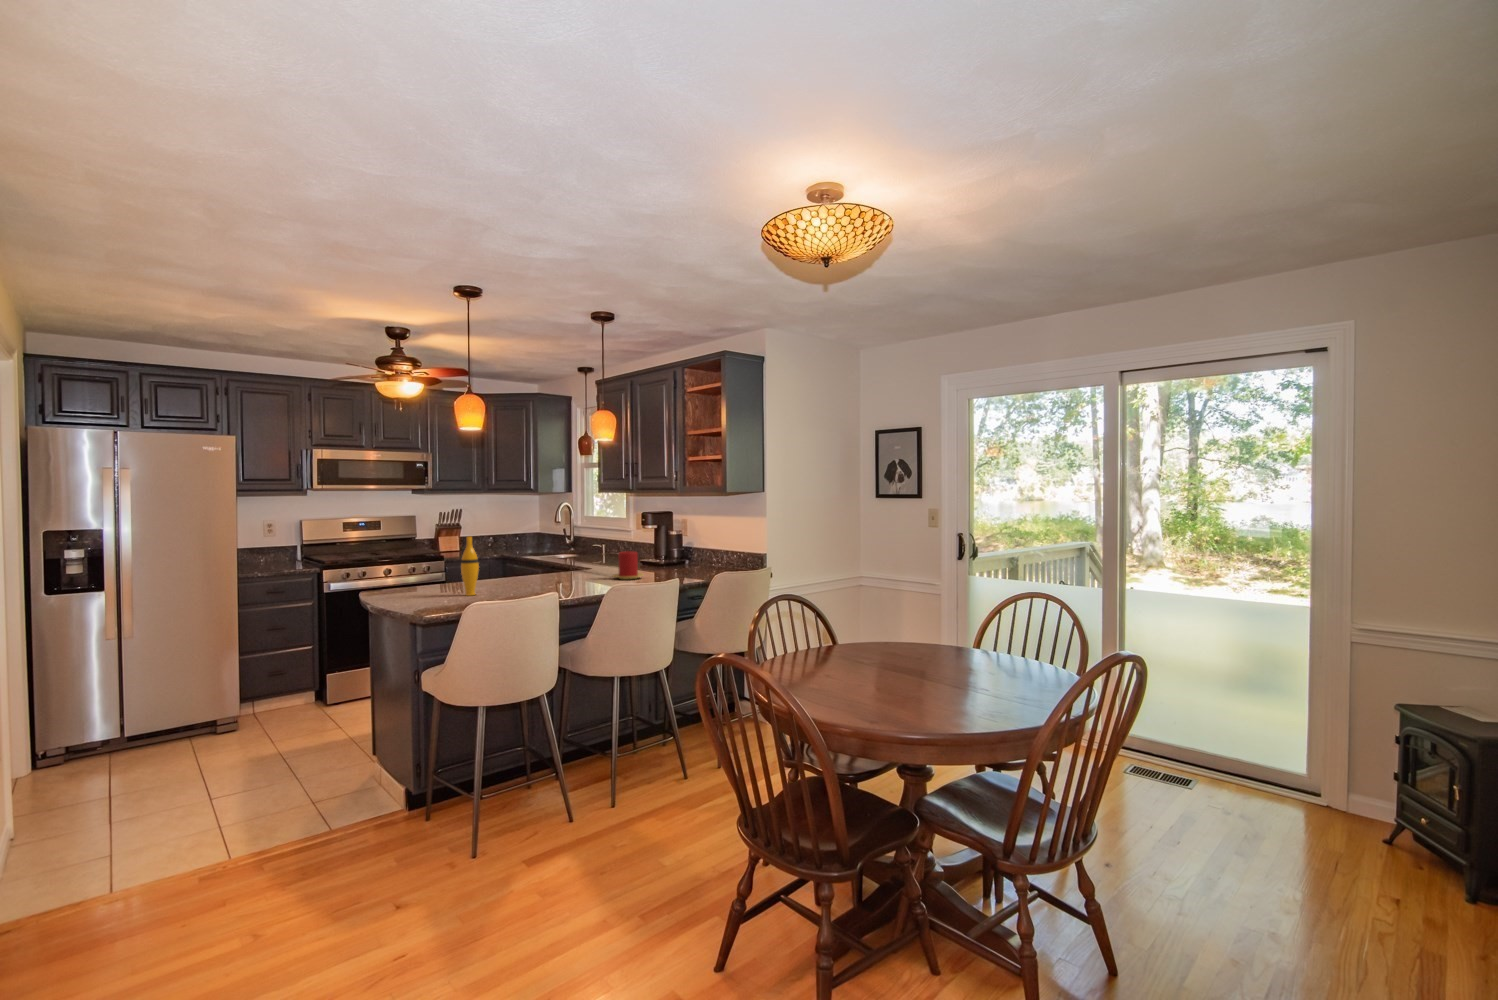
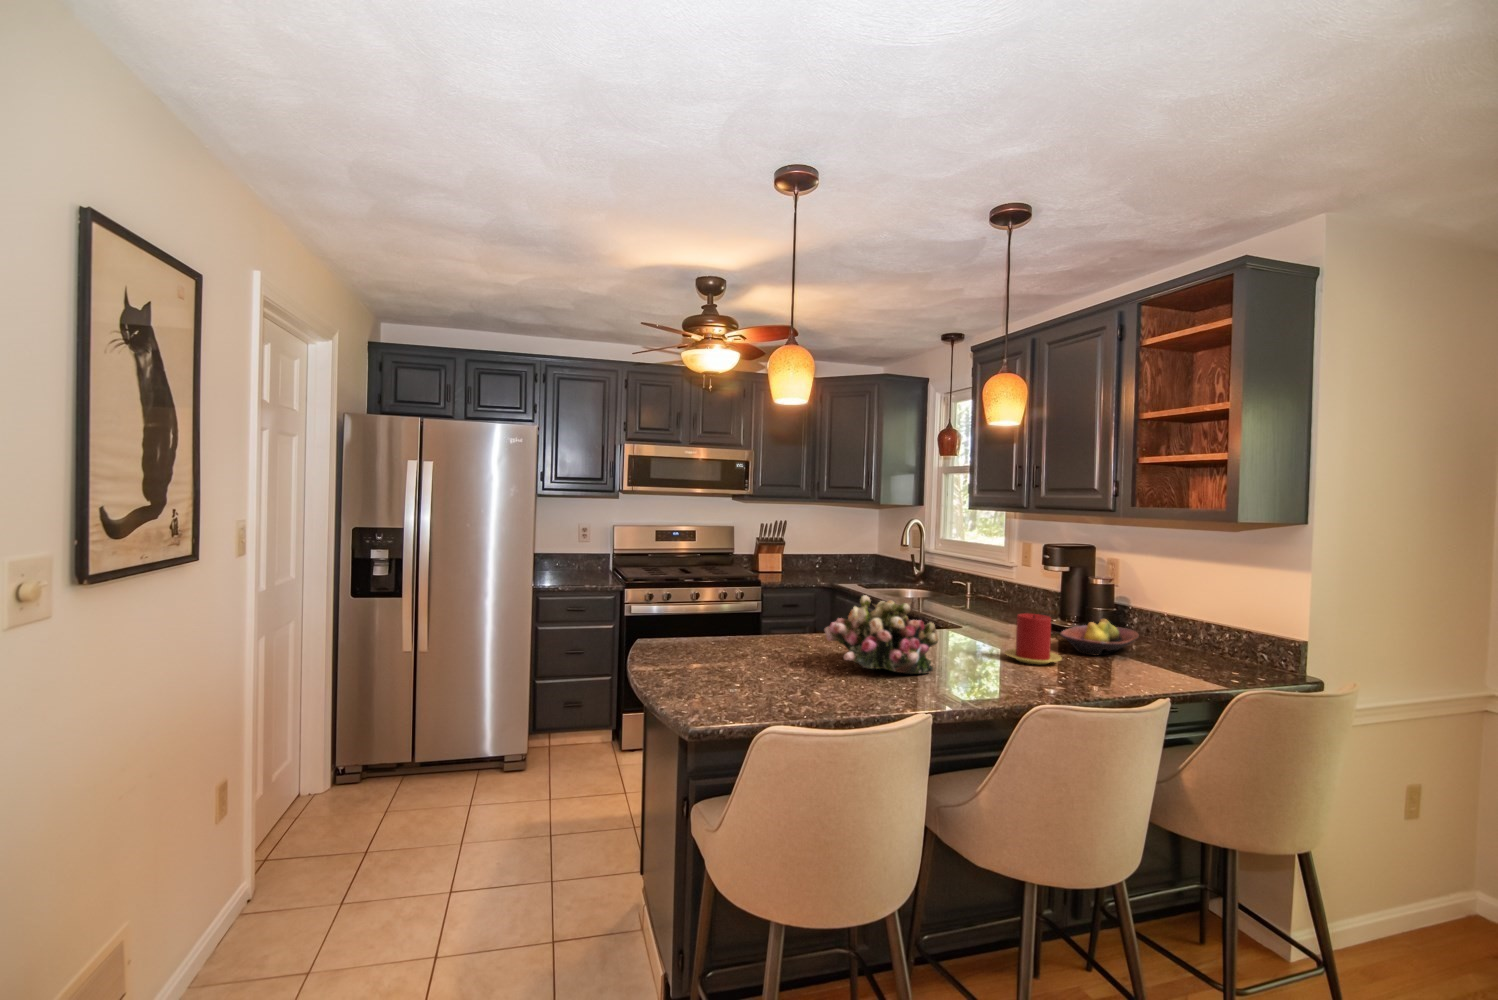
vase: present [461,536,479,596] -> none [766,576,793,674]
flower arrangement: none [499,546,569,588] -> present [825,595,938,674]
fruit bowl: none [648,553,693,574] -> present [1060,619,1139,655]

